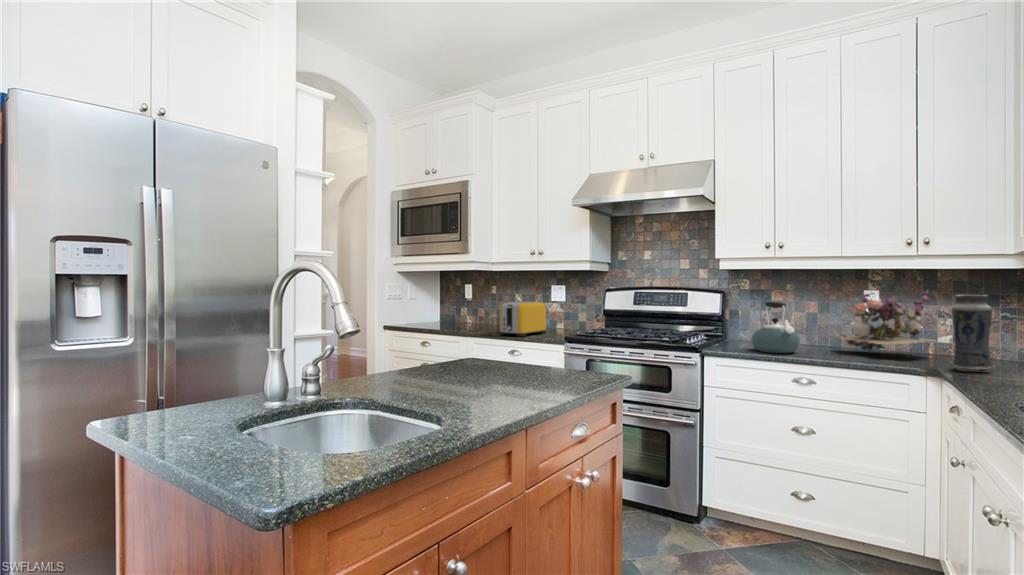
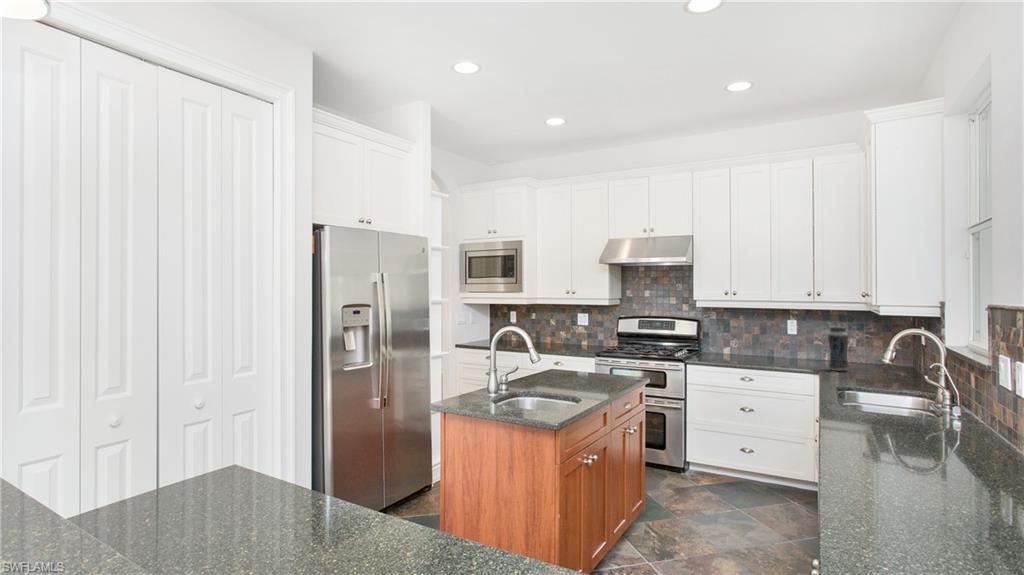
flower arrangement: present [836,290,936,353] -> none [768,321,827,361]
toaster: present [500,302,546,337] -> none [546,327,577,352]
kettle: present [752,302,800,353] -> none [717,329,746,362]

